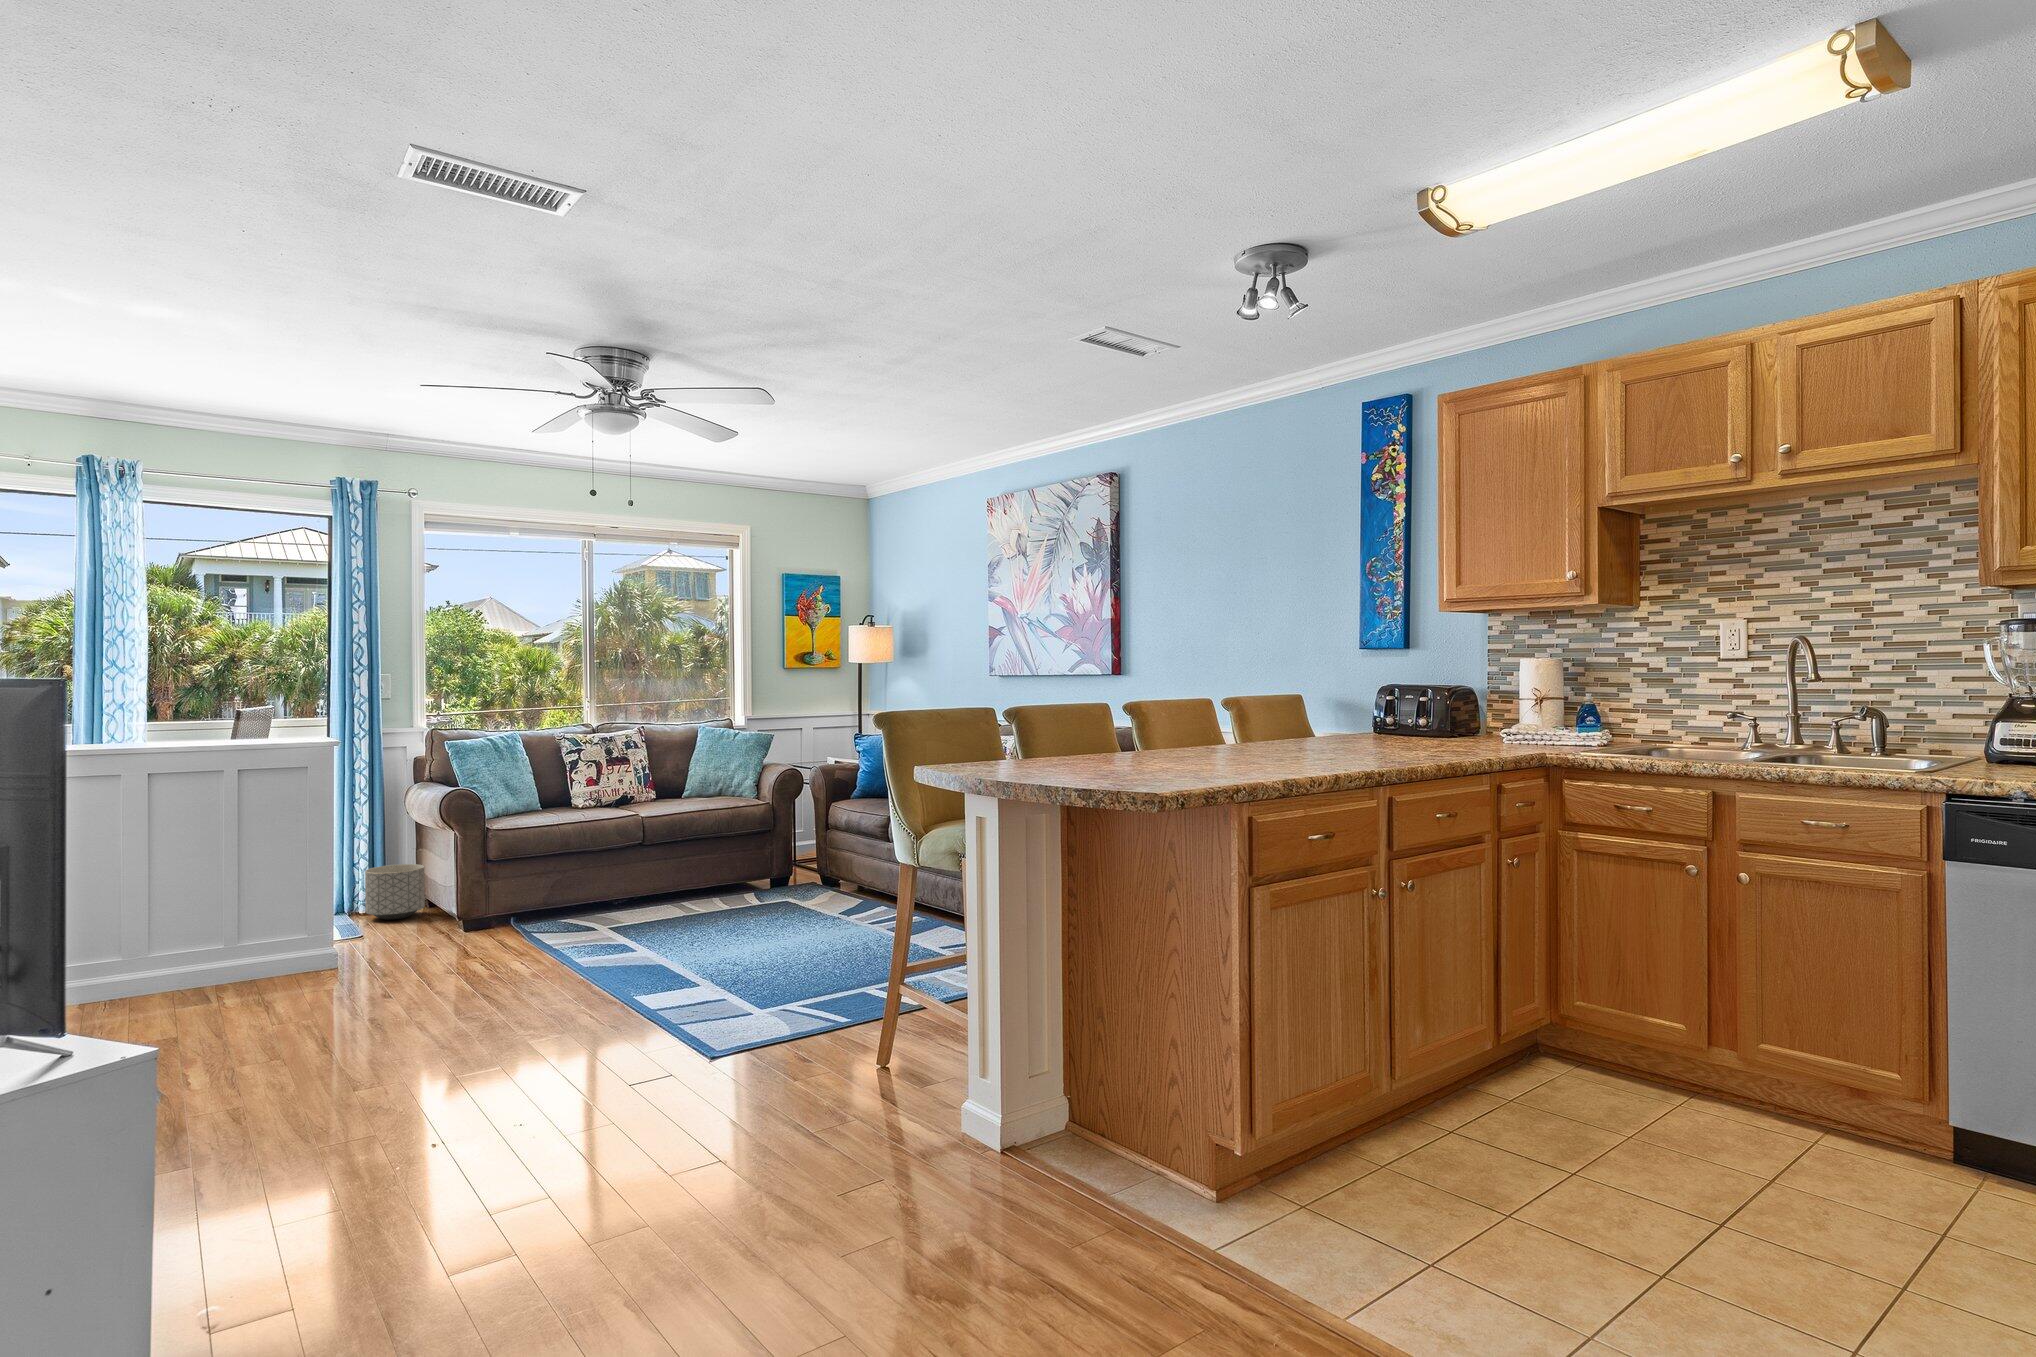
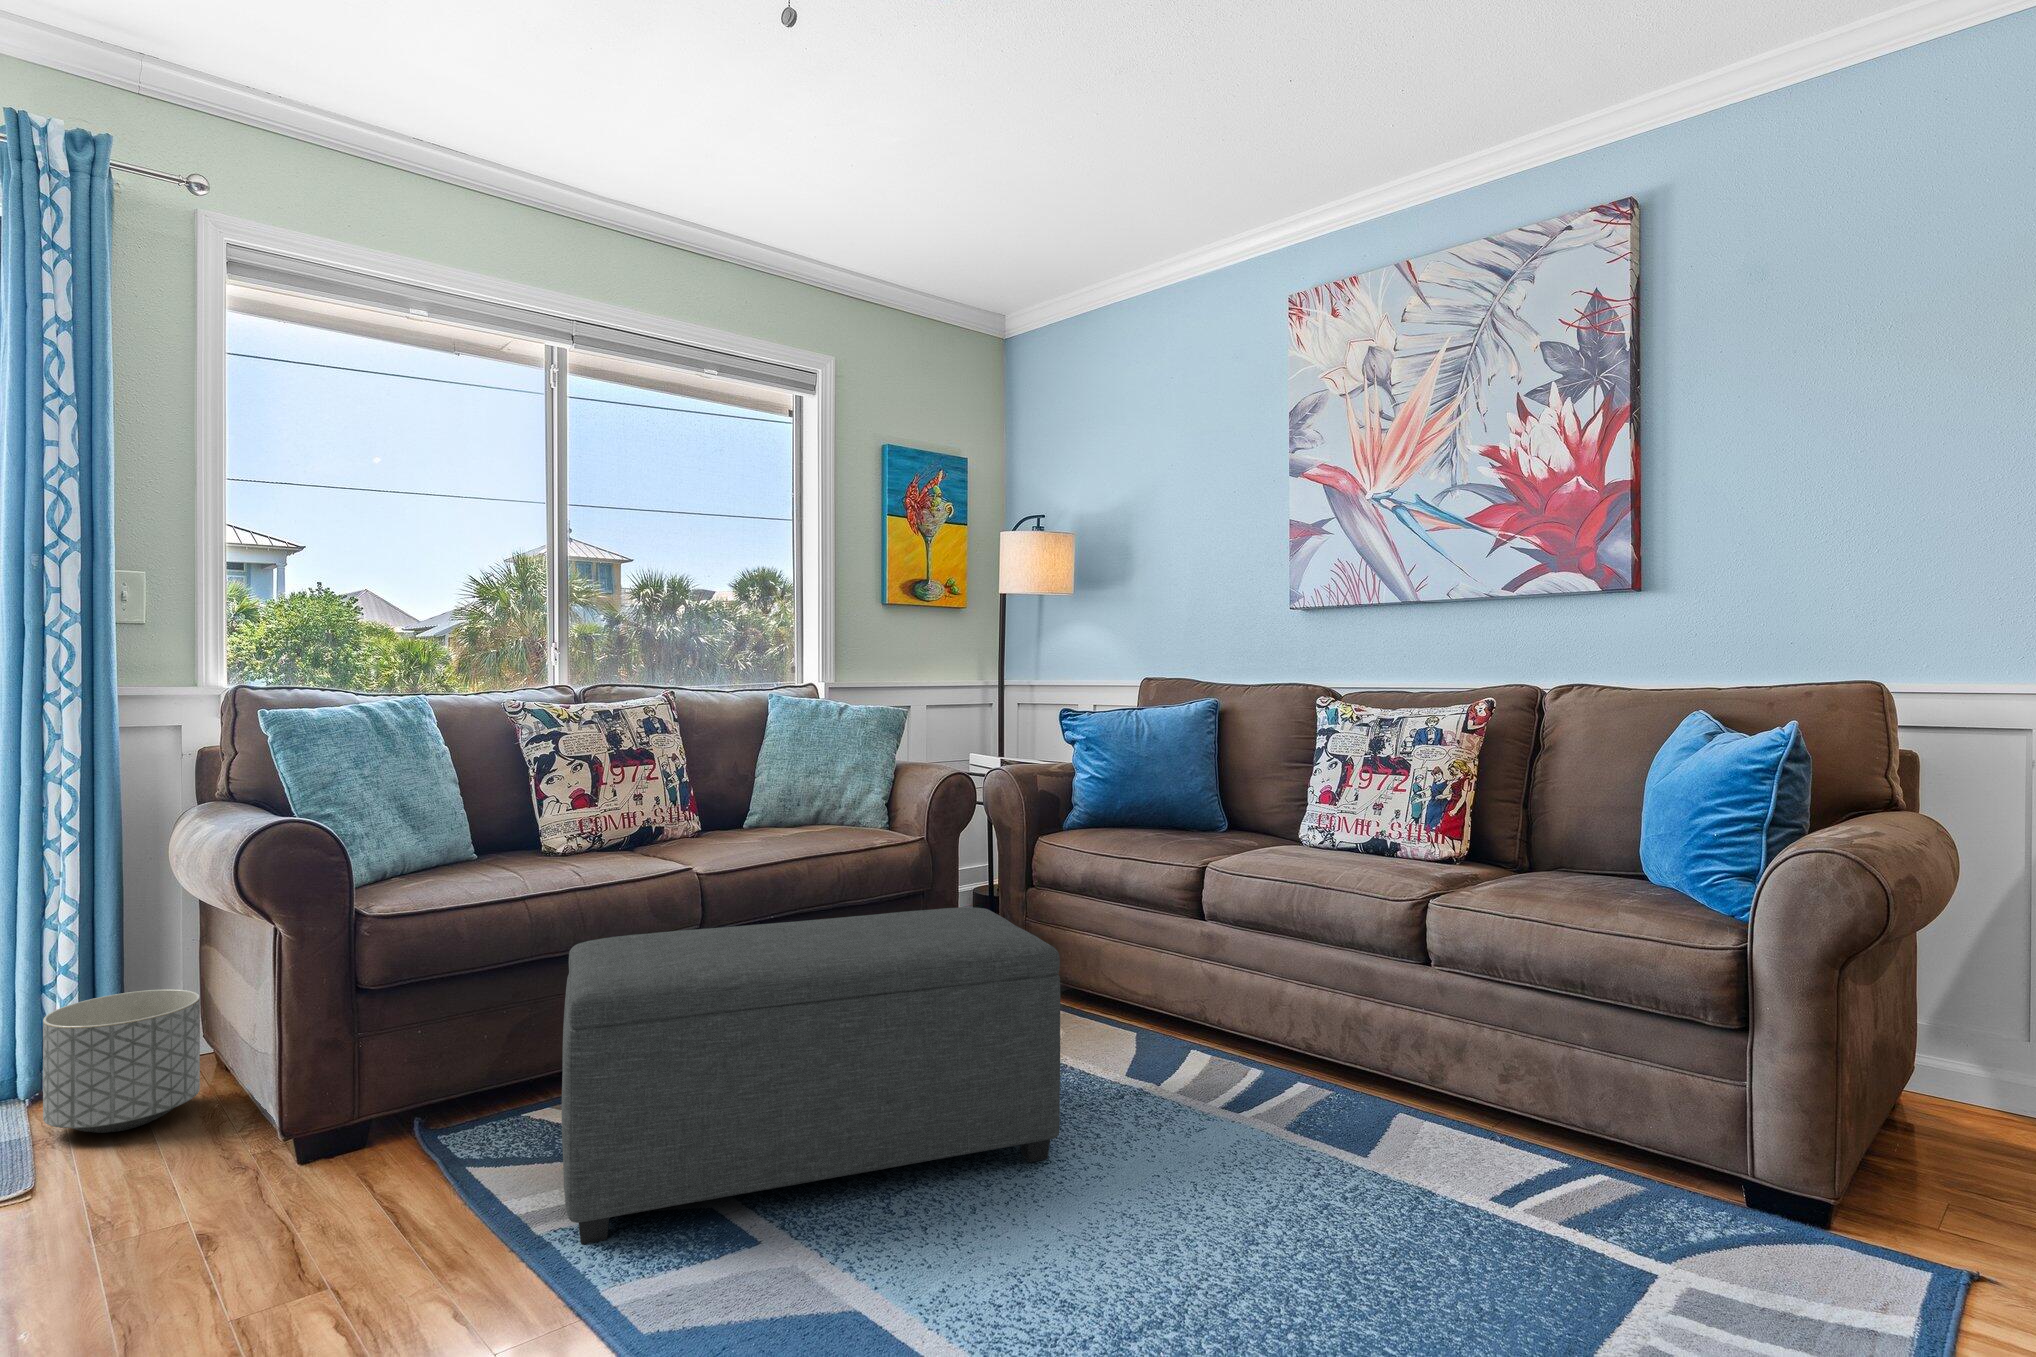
ottoman: none [565,829,774,945] -> present [562,907,1060,1244]

